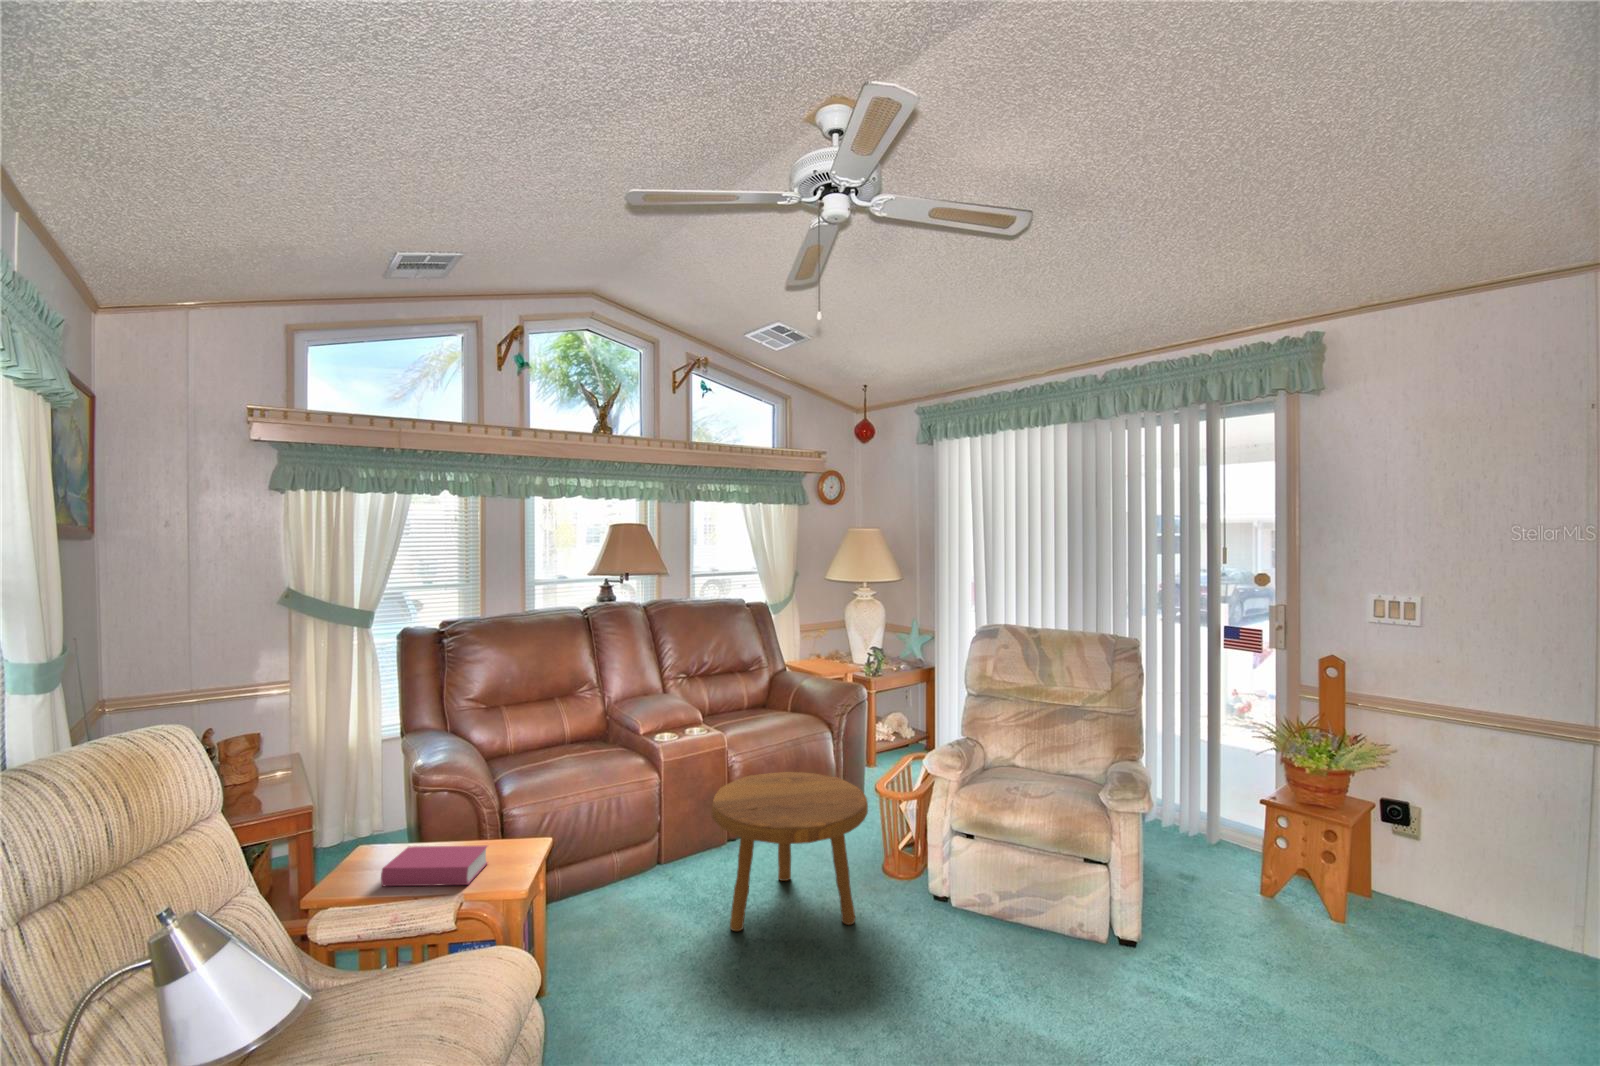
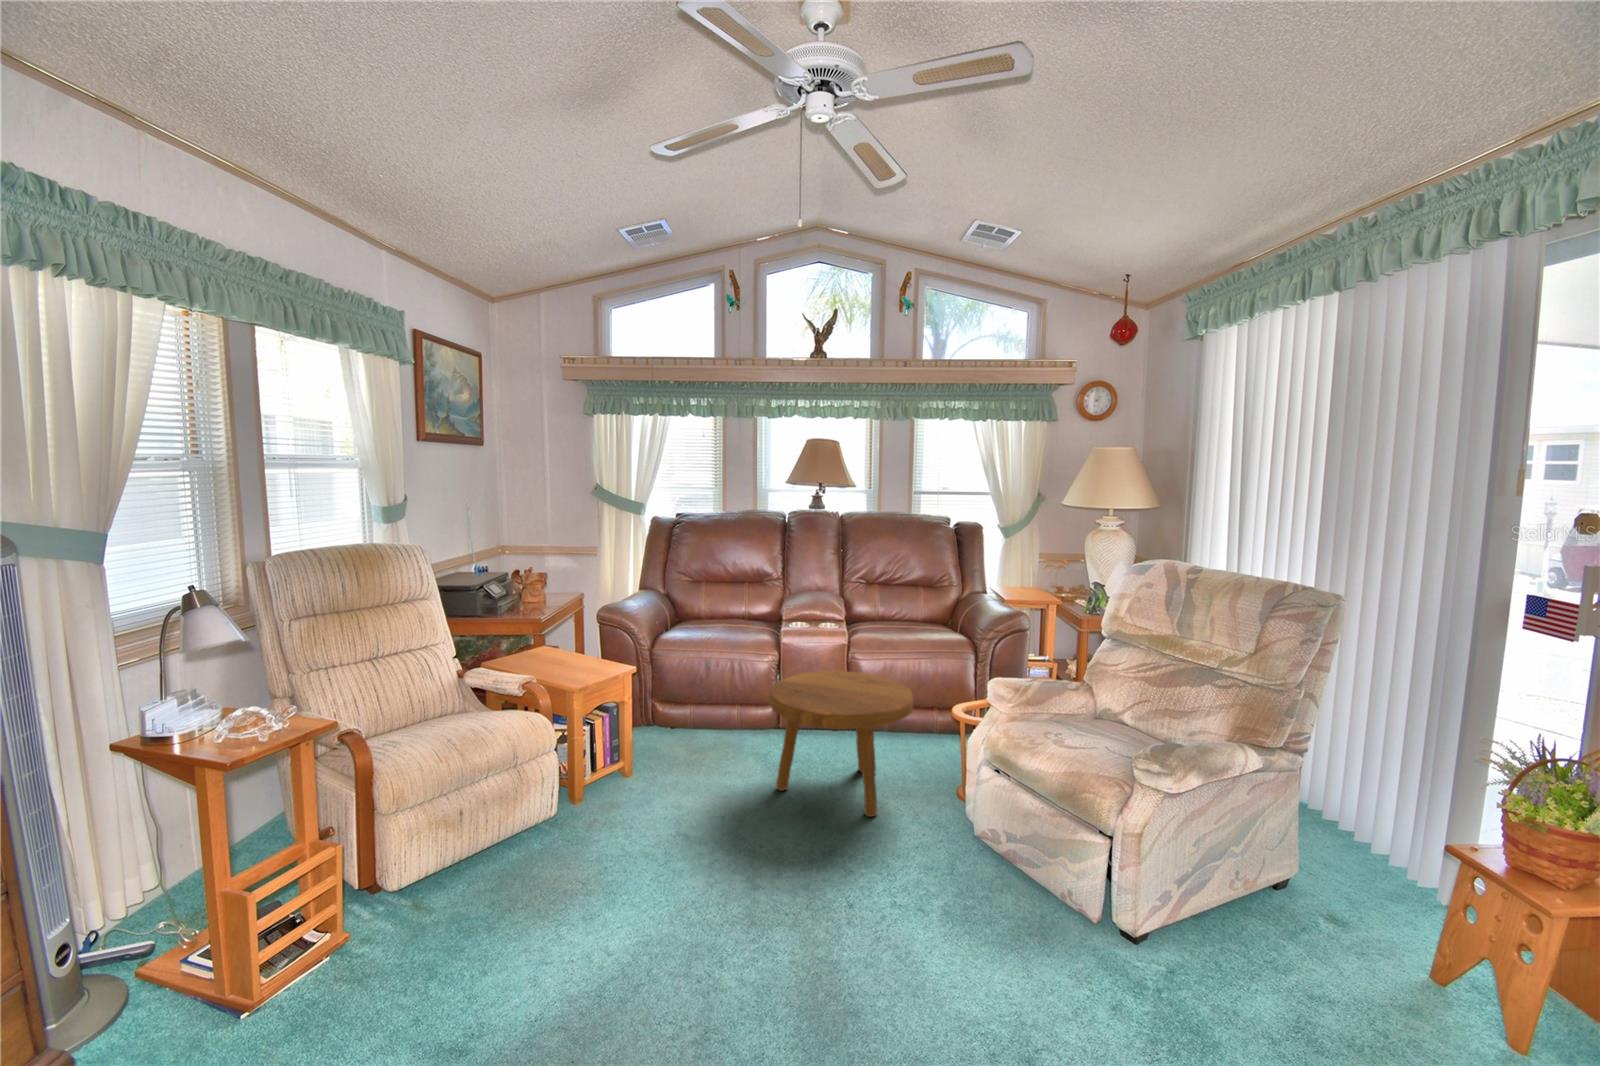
book: present [381,845,487,886] -> none [525,656,589,685]

